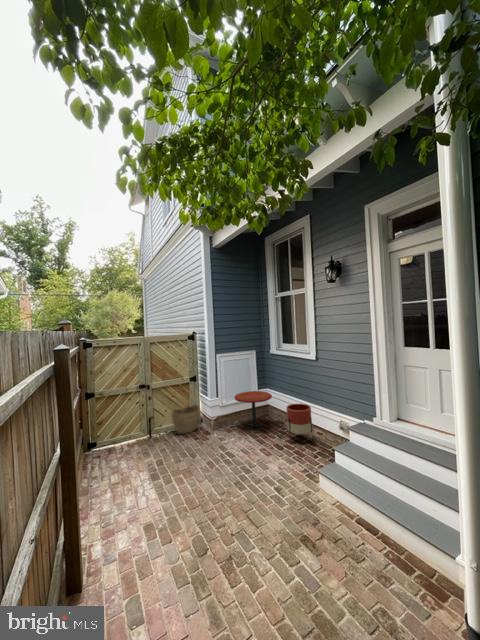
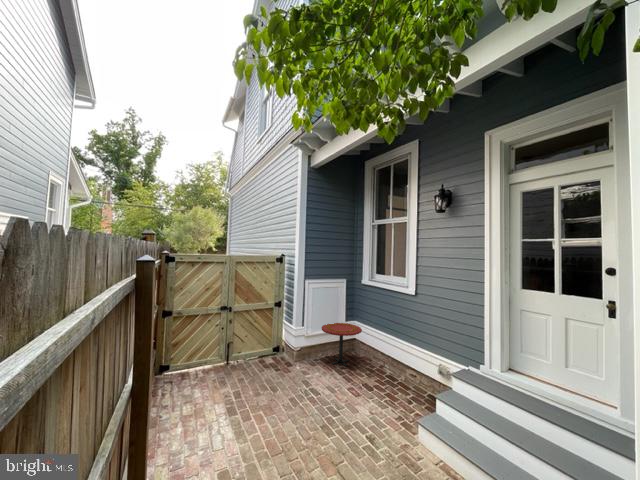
woven basket: present [172,402,199,434] -> none [252,325,282,364]
planter: present [287,404,313,442] -> none [378,341,406,385]

